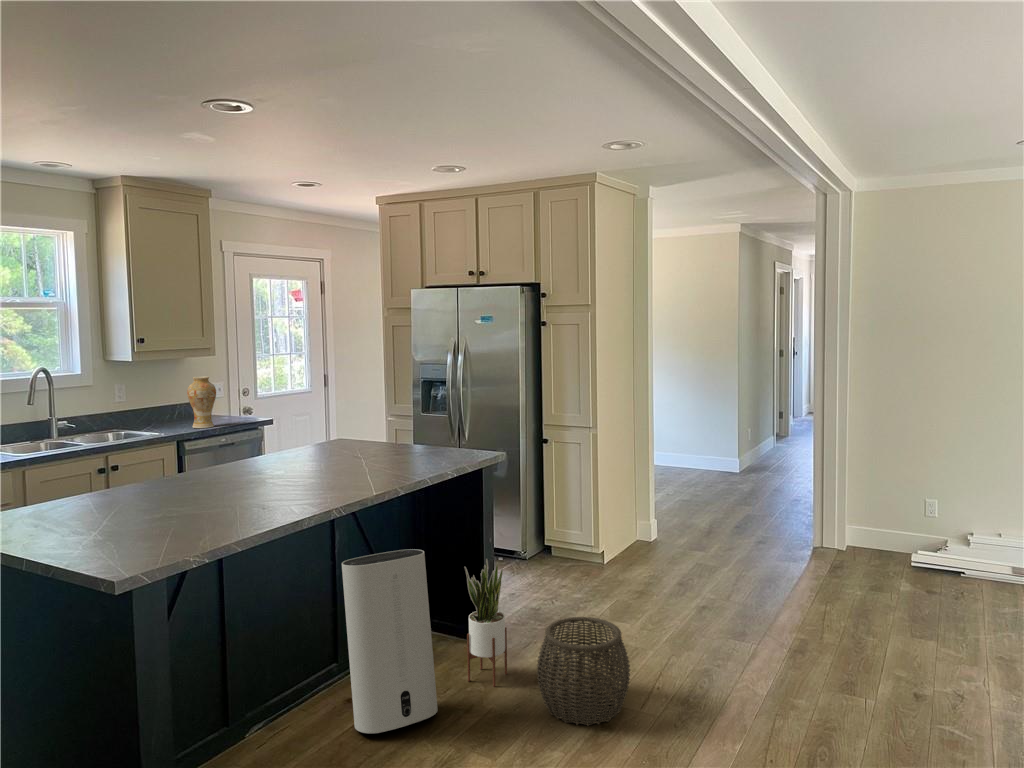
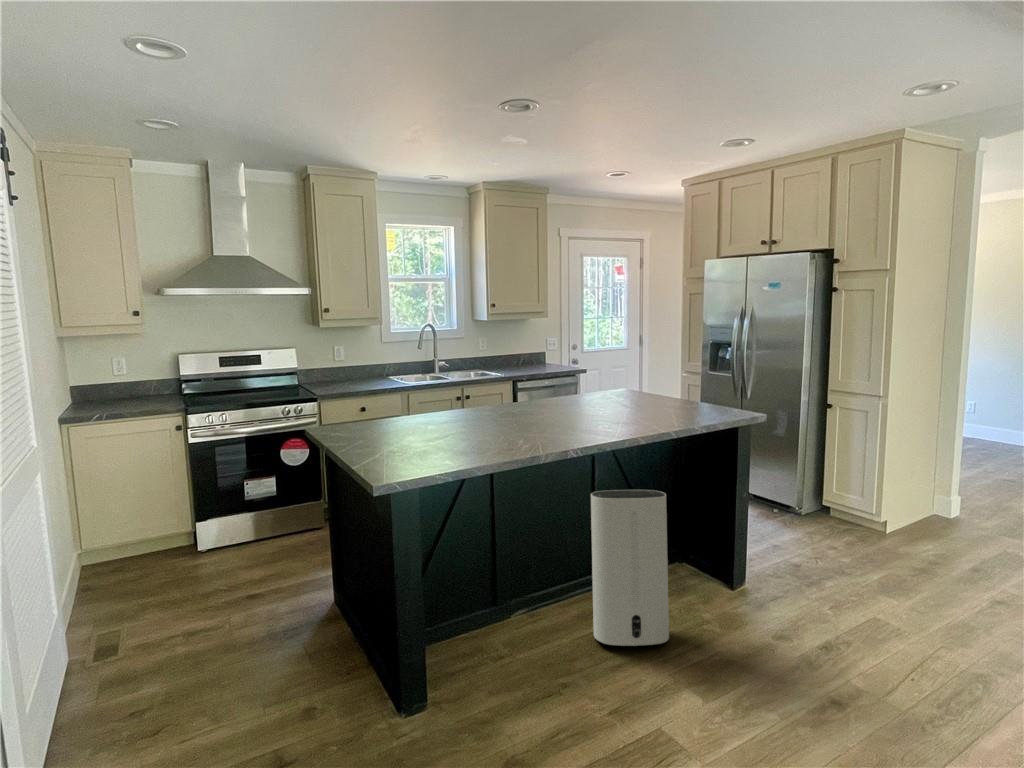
vase: present [187,376,216,428] -> none [523,333,544,373]
potted plant: present [464,559,507,687] -> none [707,511,750,631]
woven basket: present [537,617,630,725] -> none [769,585,880,704]

